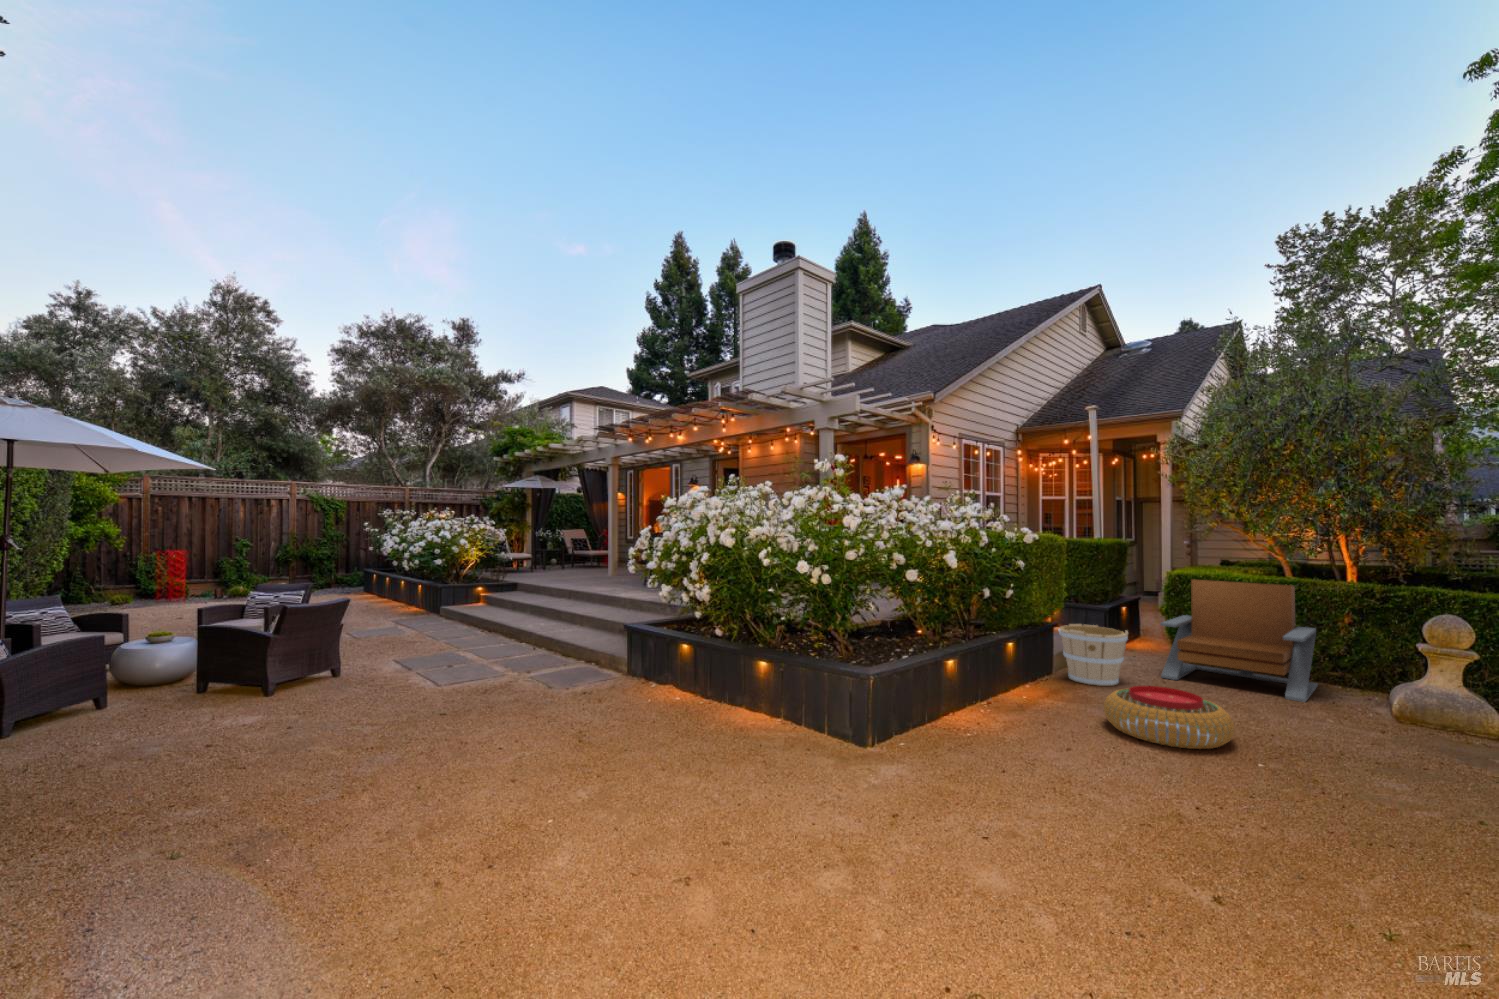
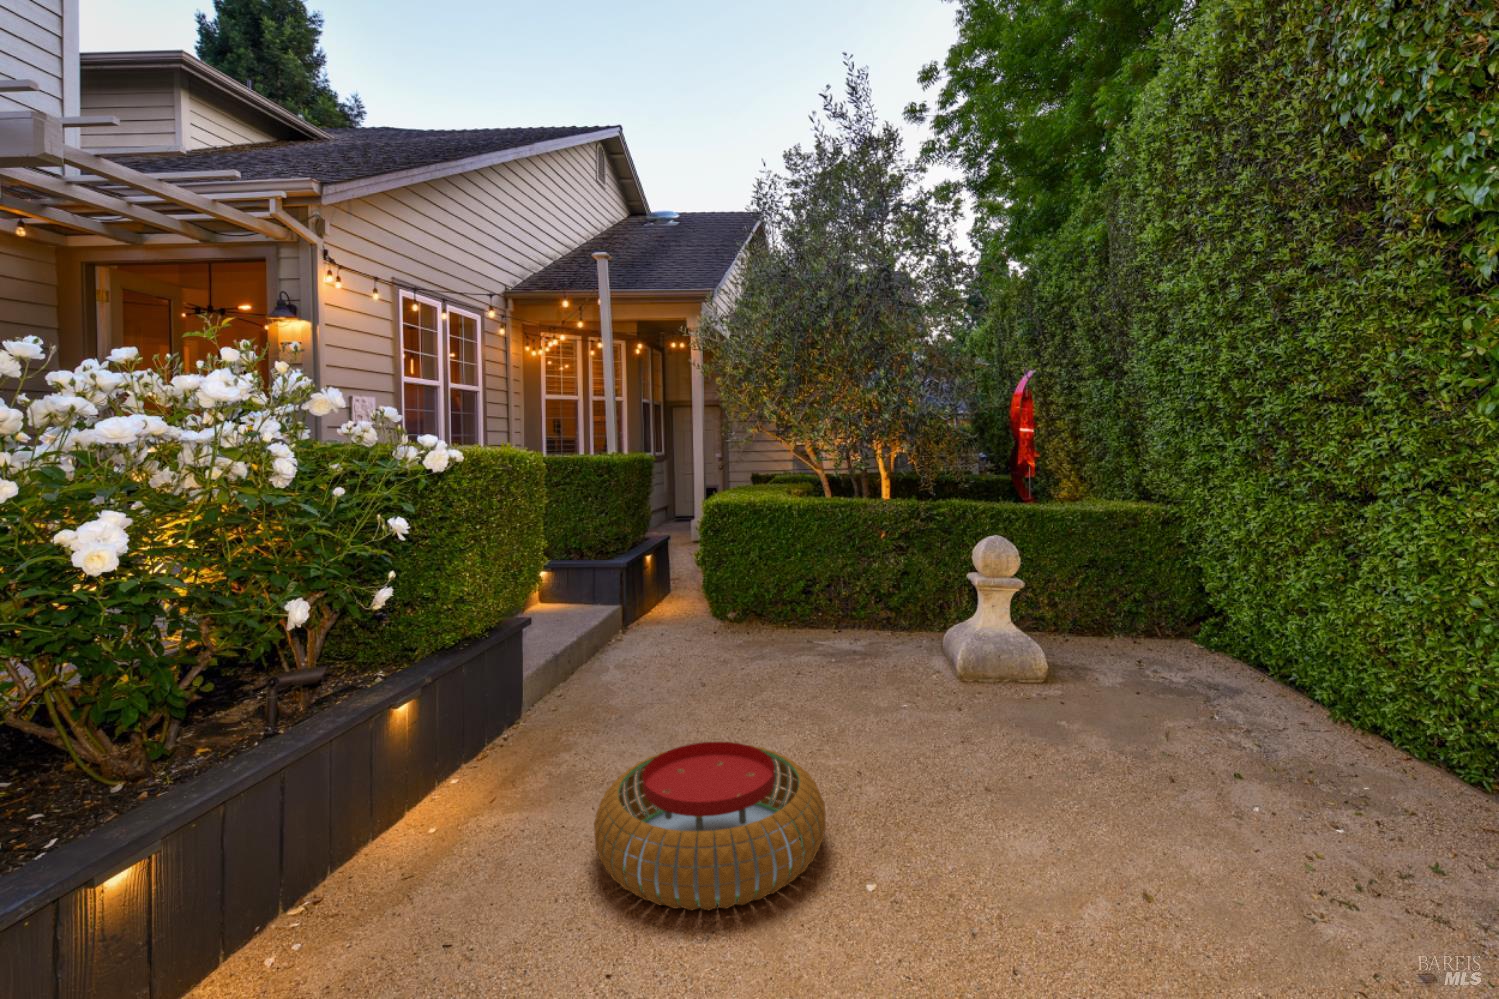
lounge chair: present [1160,580,1318,702] -> none [695,502,874,674]
wooden bucket: present [1059,624,1128,686] -> none [532,605,649,726]

